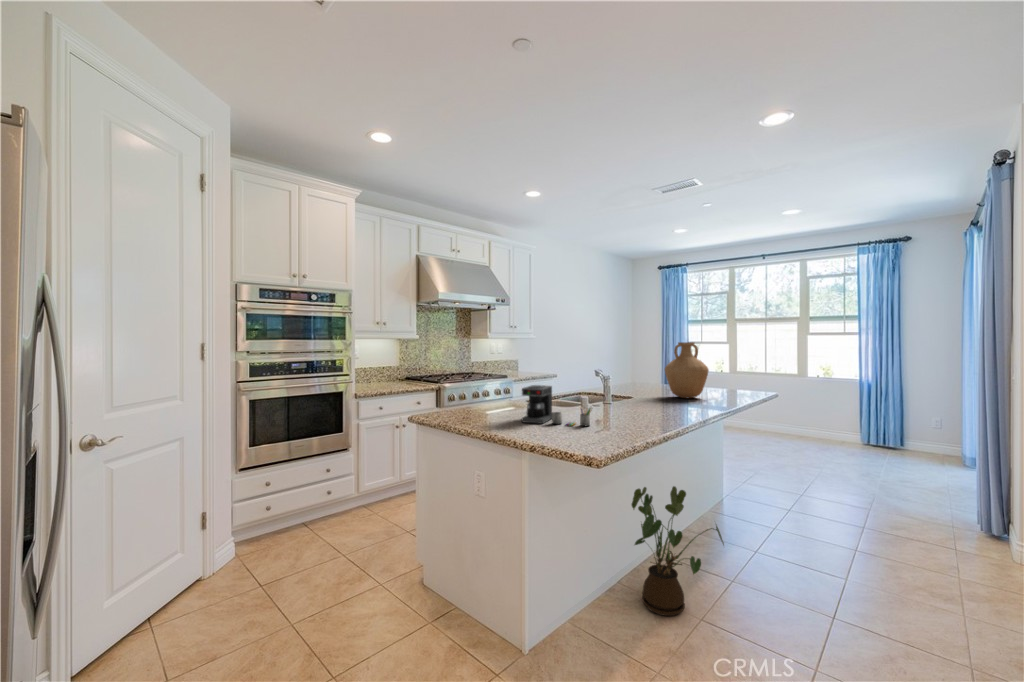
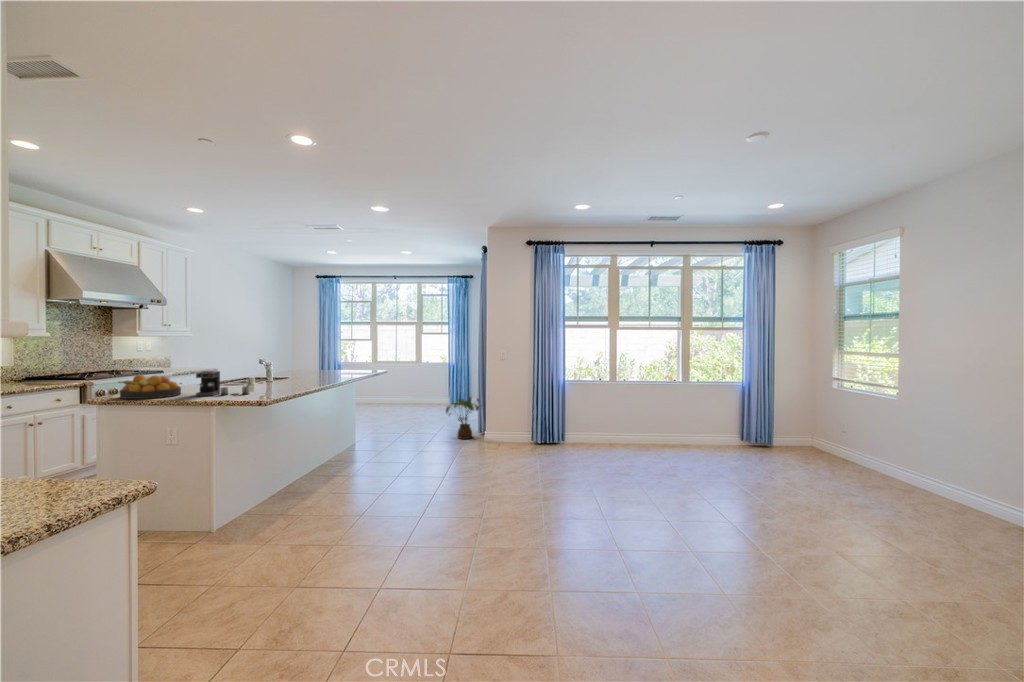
vase: present [665,342,709,398] -> none [308,340,338,377]
fruit bowl: none [444,386,508,420] -> present [119,375,181,399]
house plant: present [632,486,724,616] -> present [446,397,479,439]

